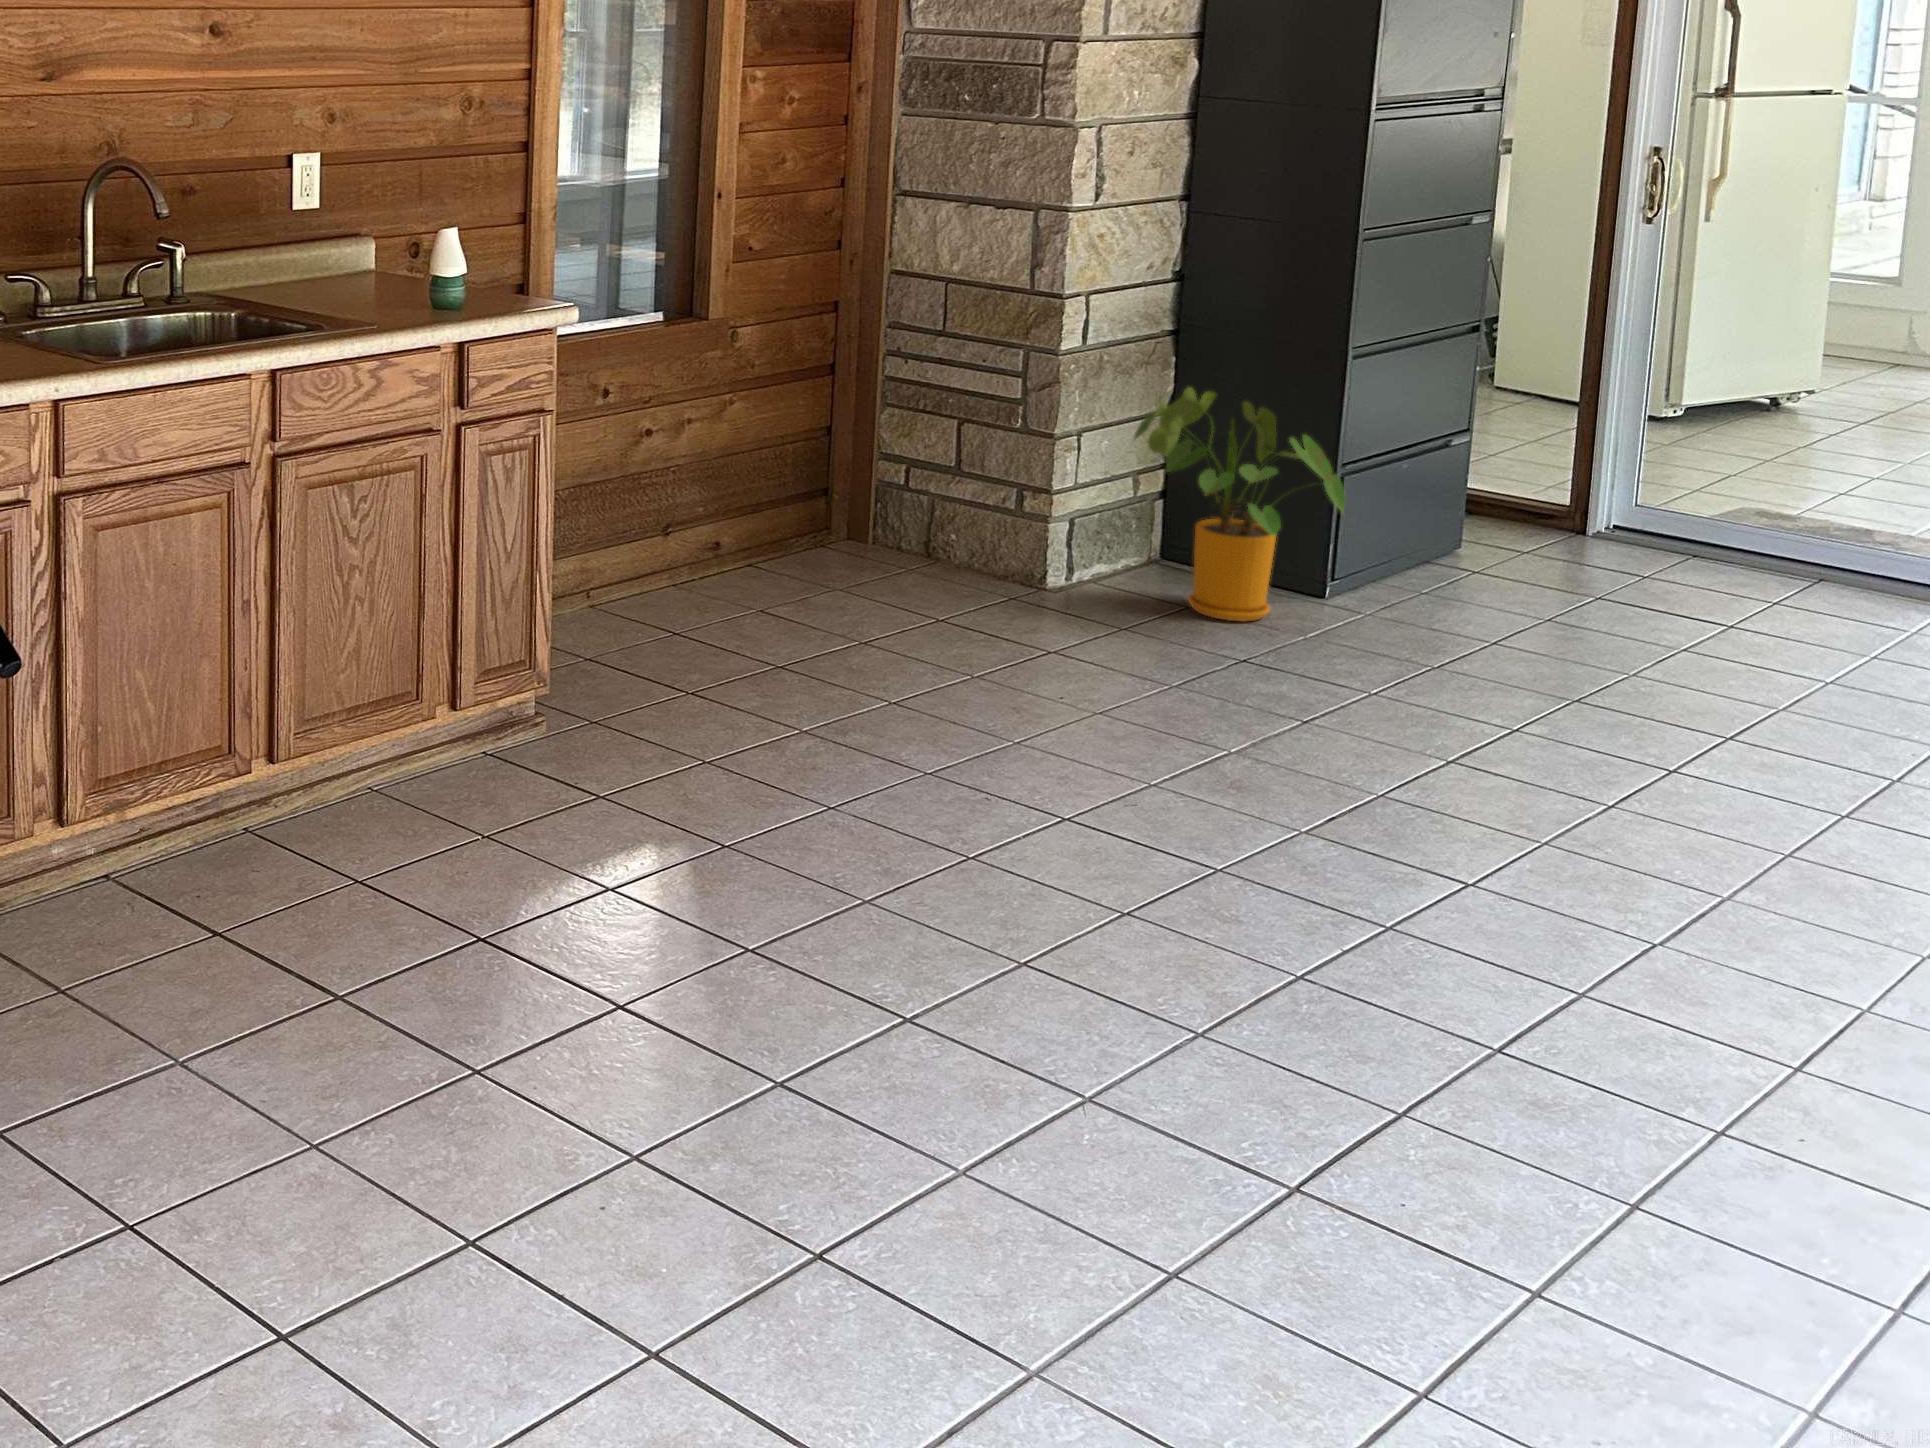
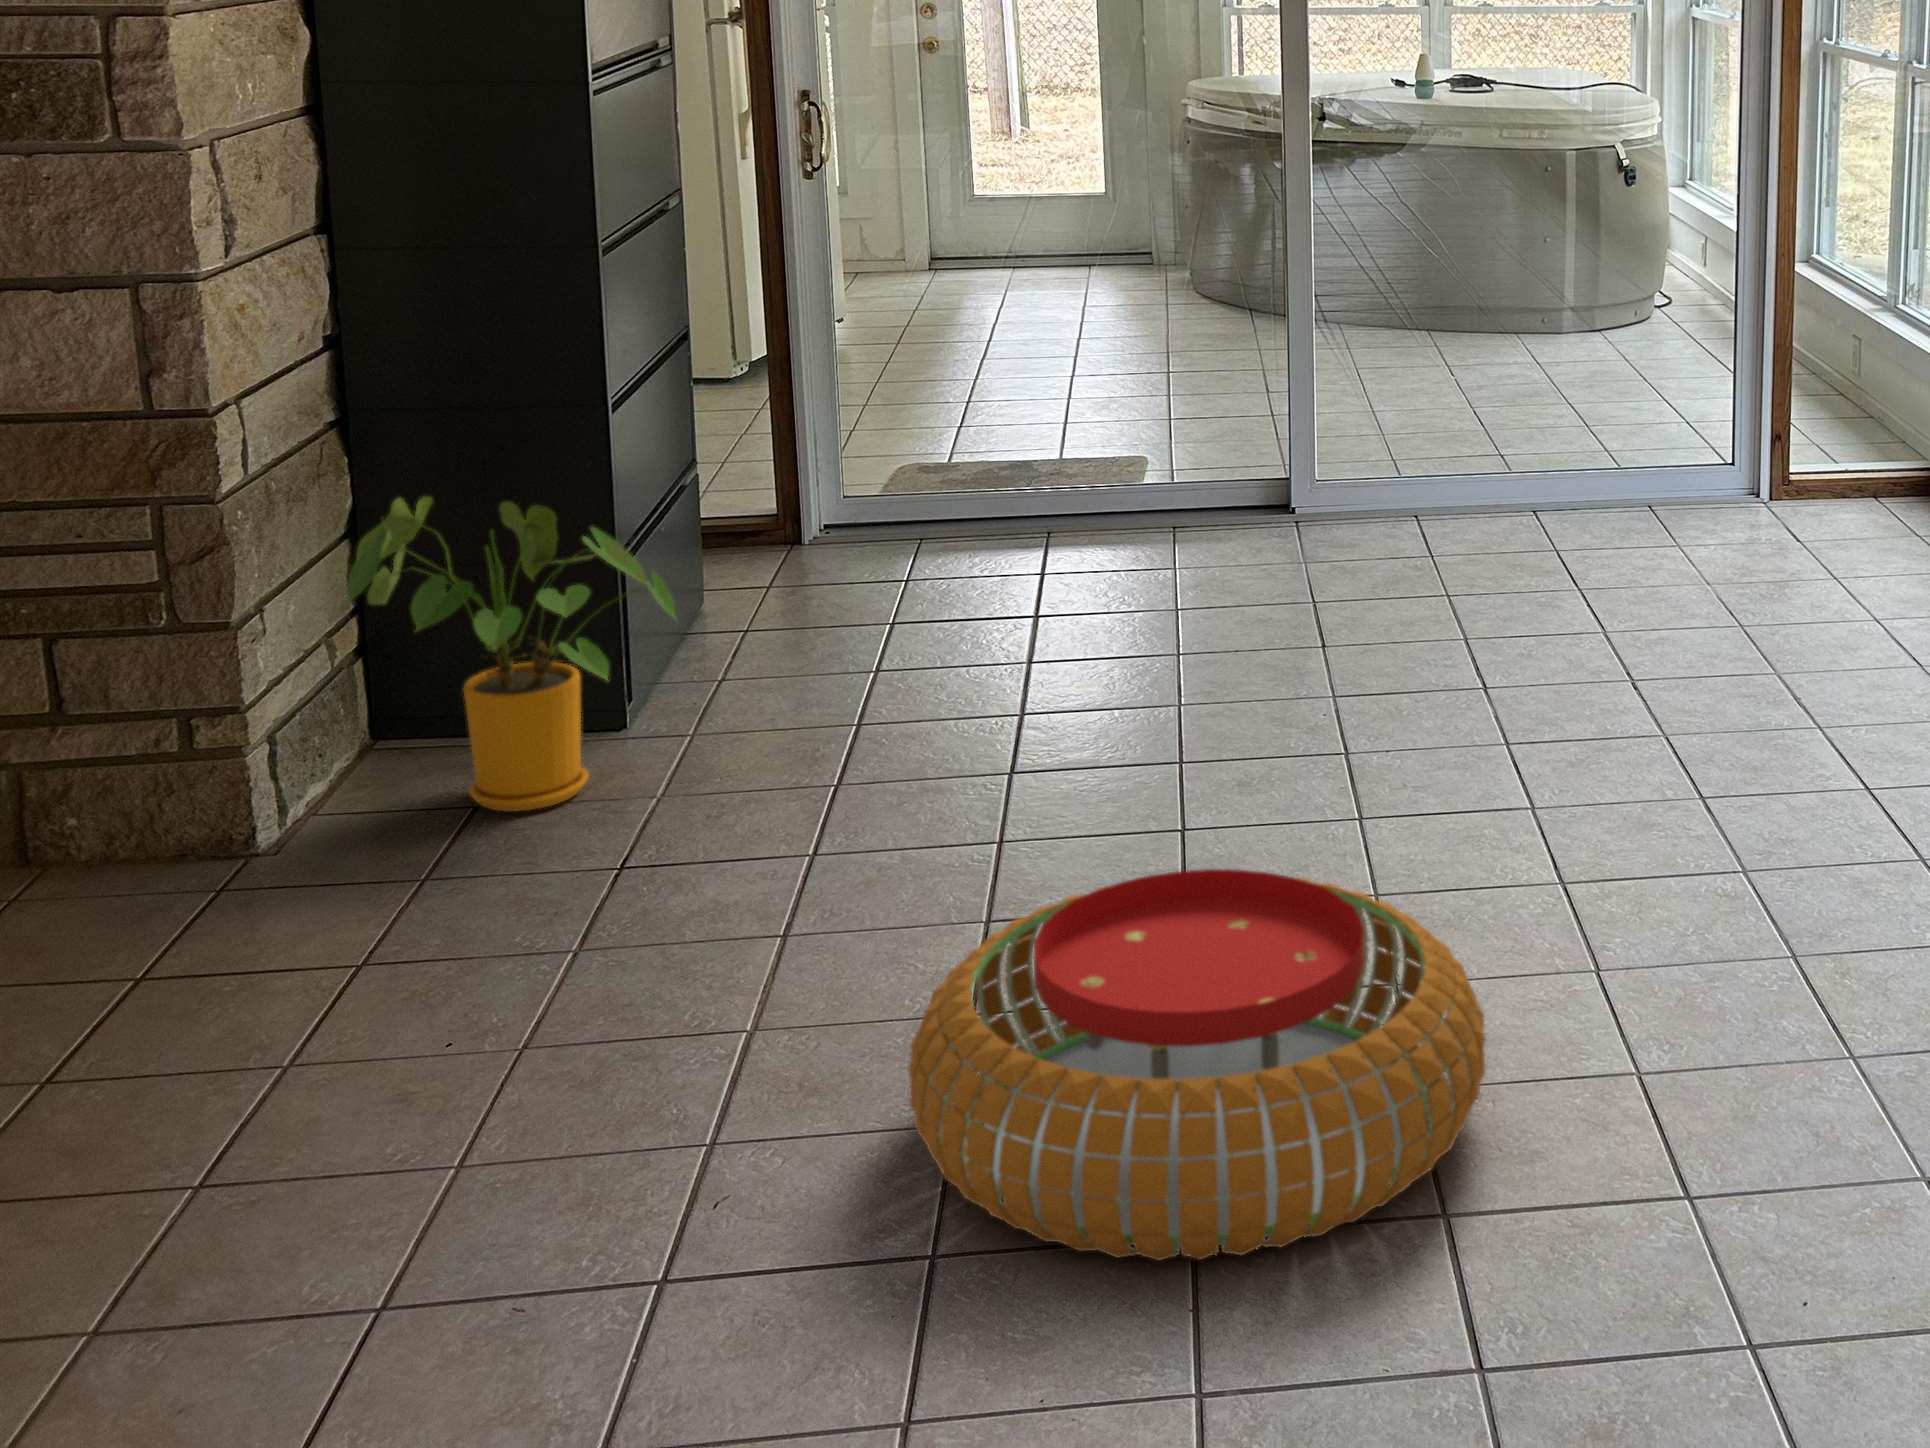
pouf: none [1239,719,1708,986] -> present [908,869,1485,1261]

